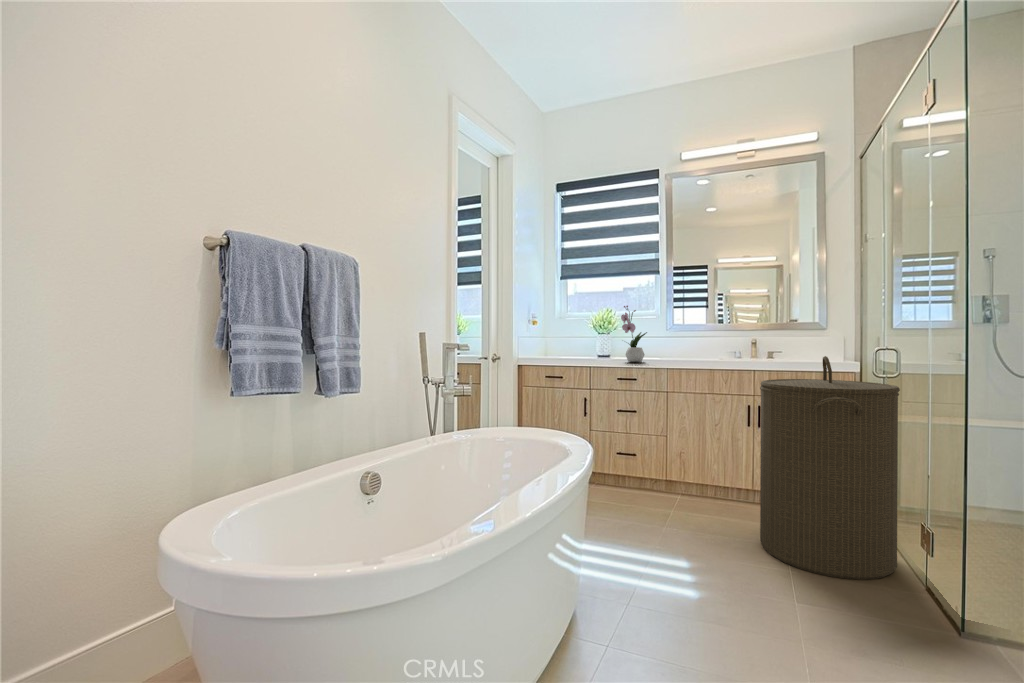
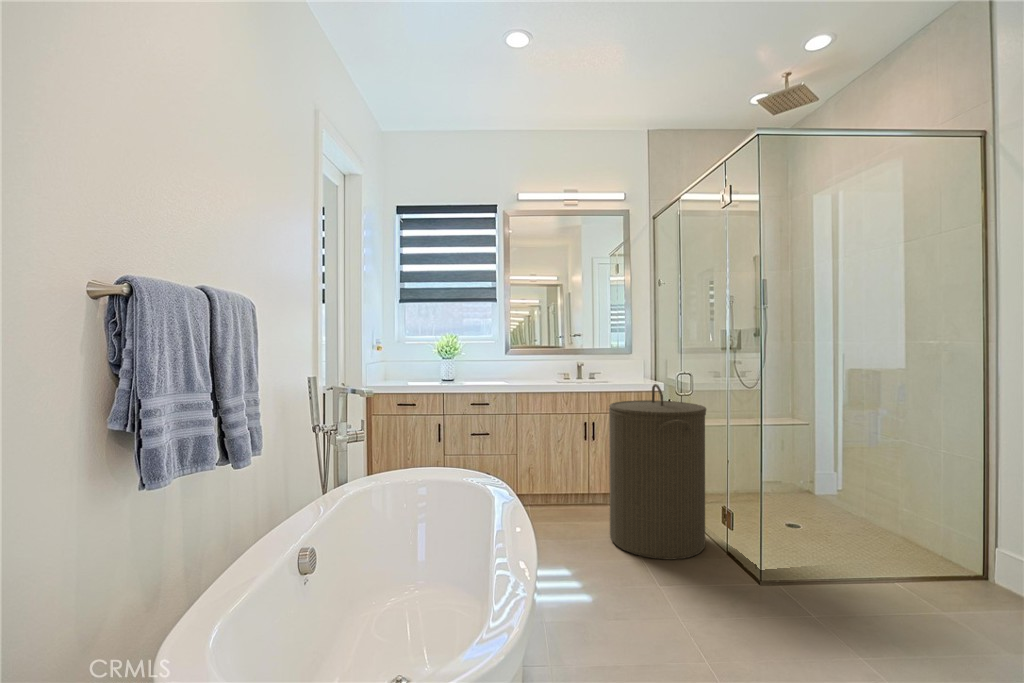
flower arrangement: present [621,306,647,362] -> none [475,334,500,388]

